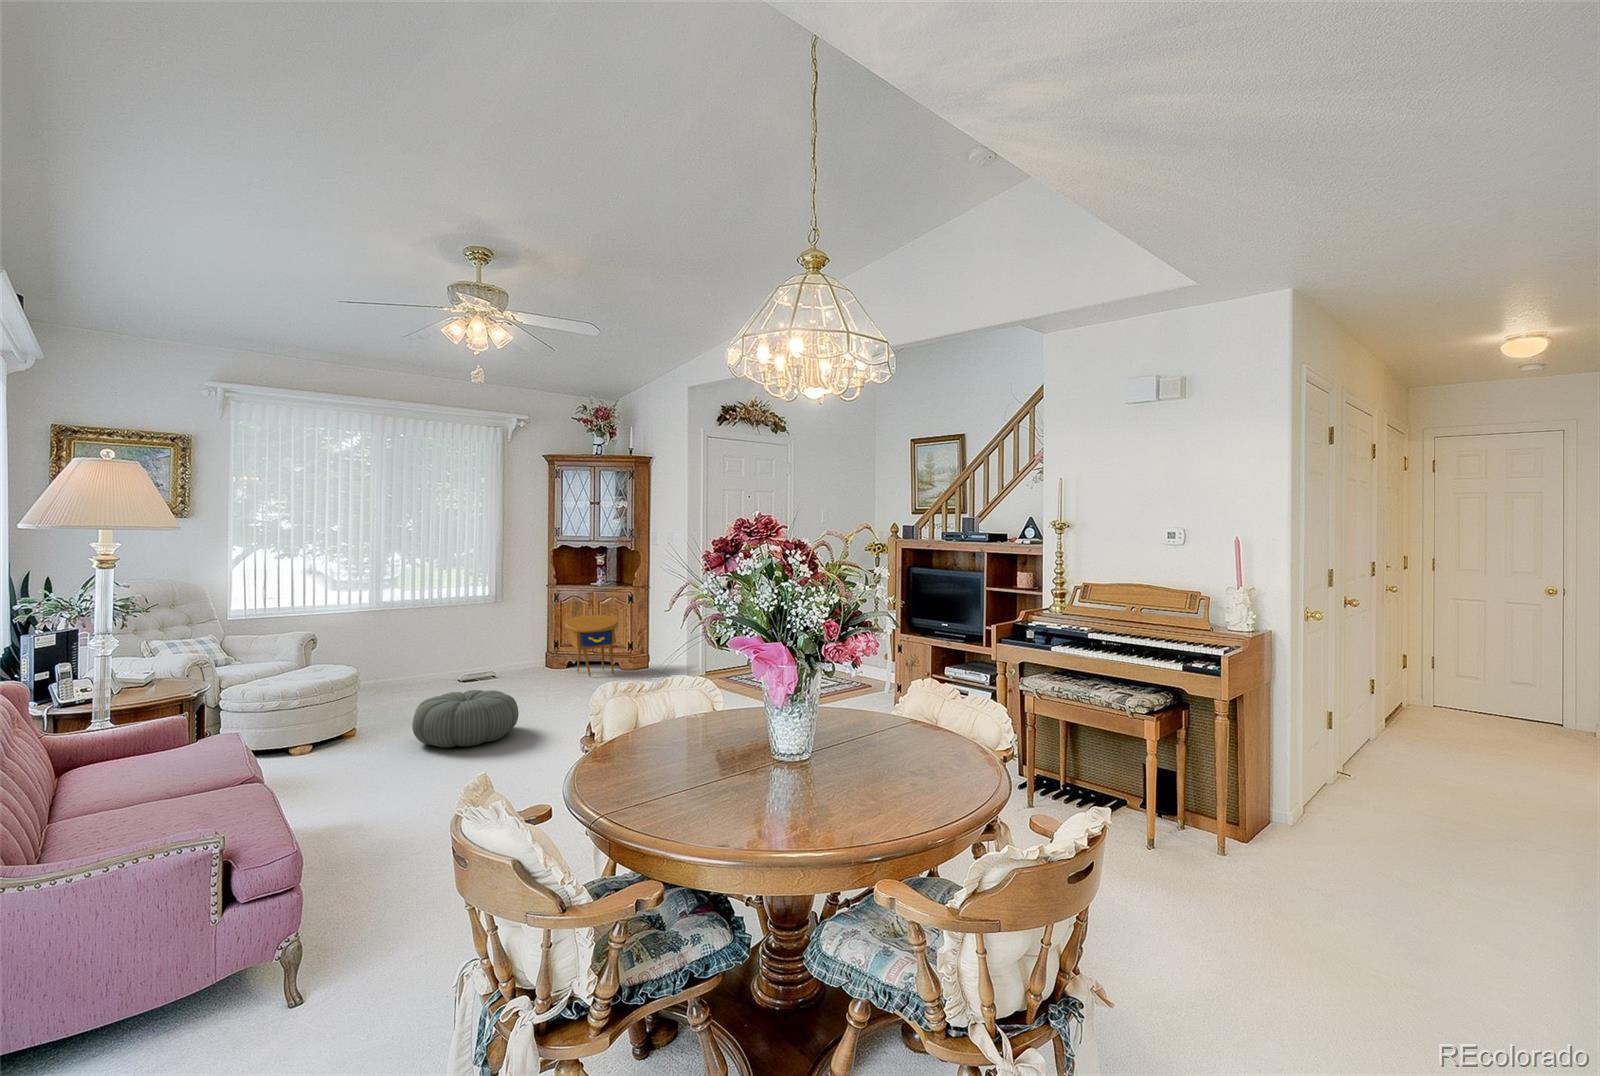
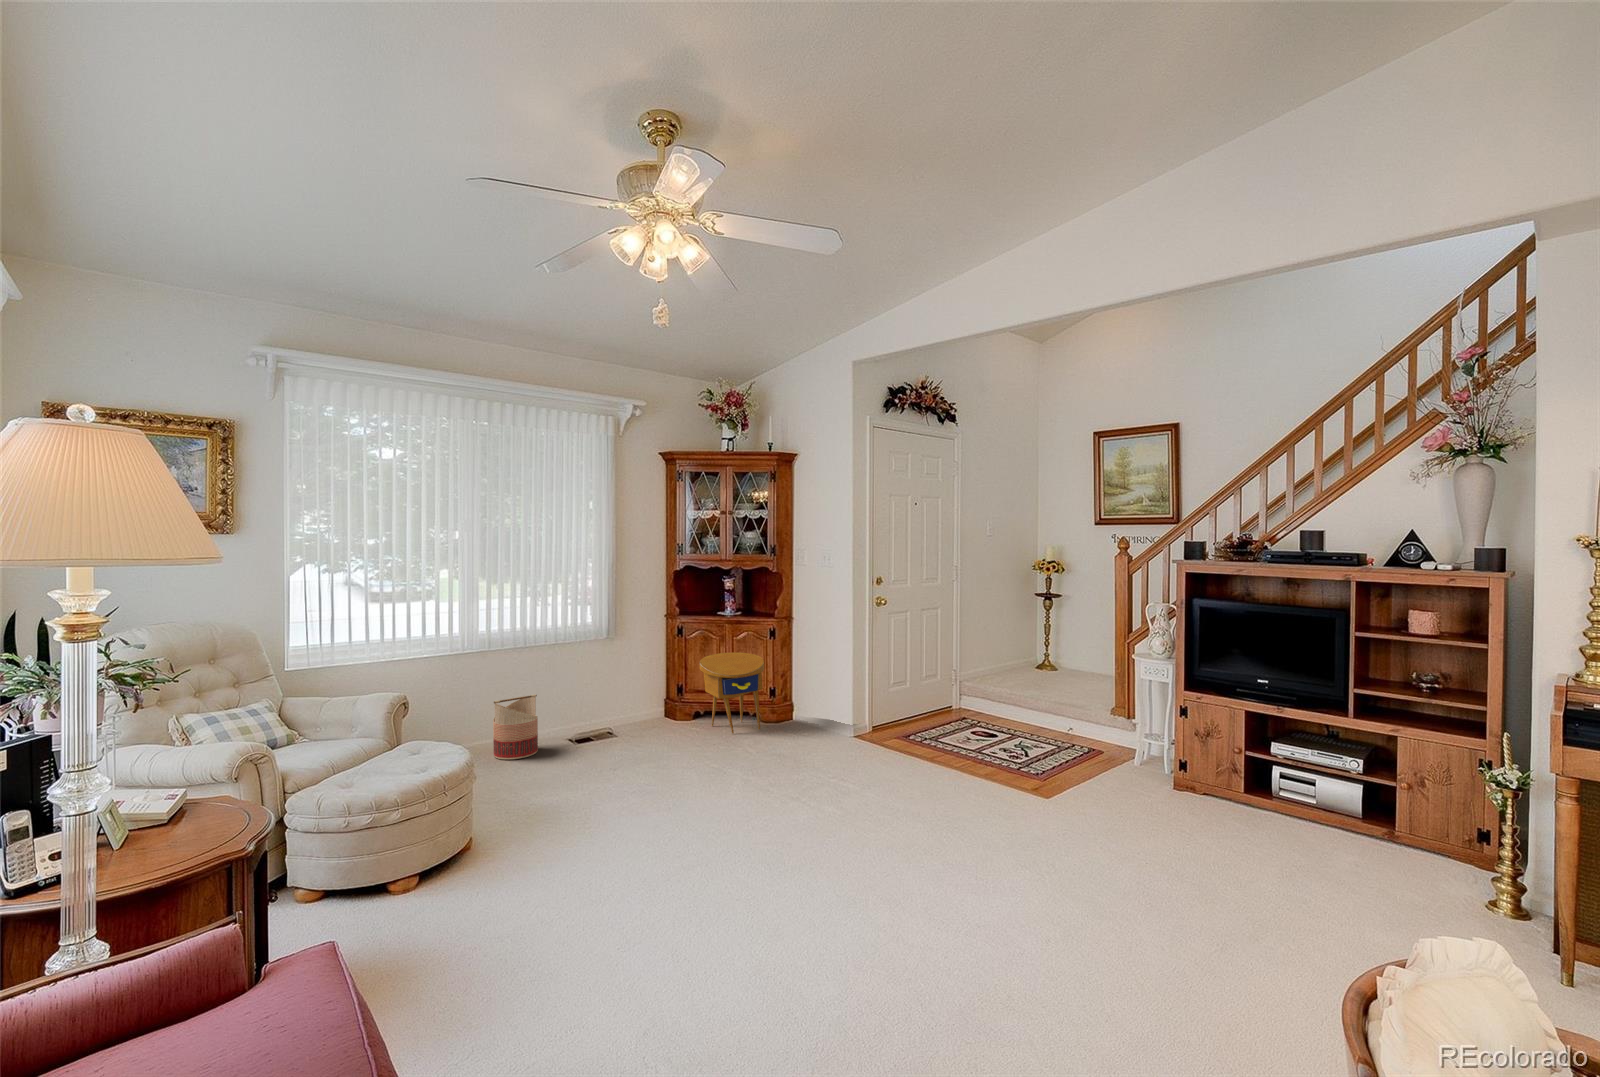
basket: none [394,643,430,691] -> present [493,694,538,759]
pouf: present [412,690,519,748] -> none [562,778,705,876]

